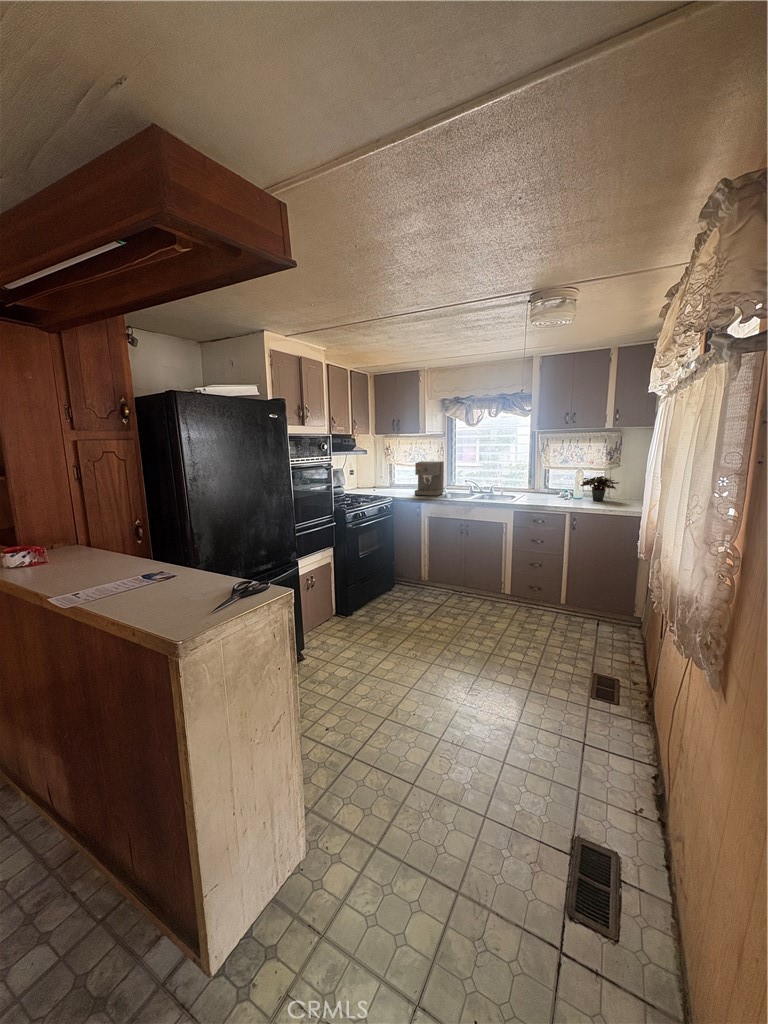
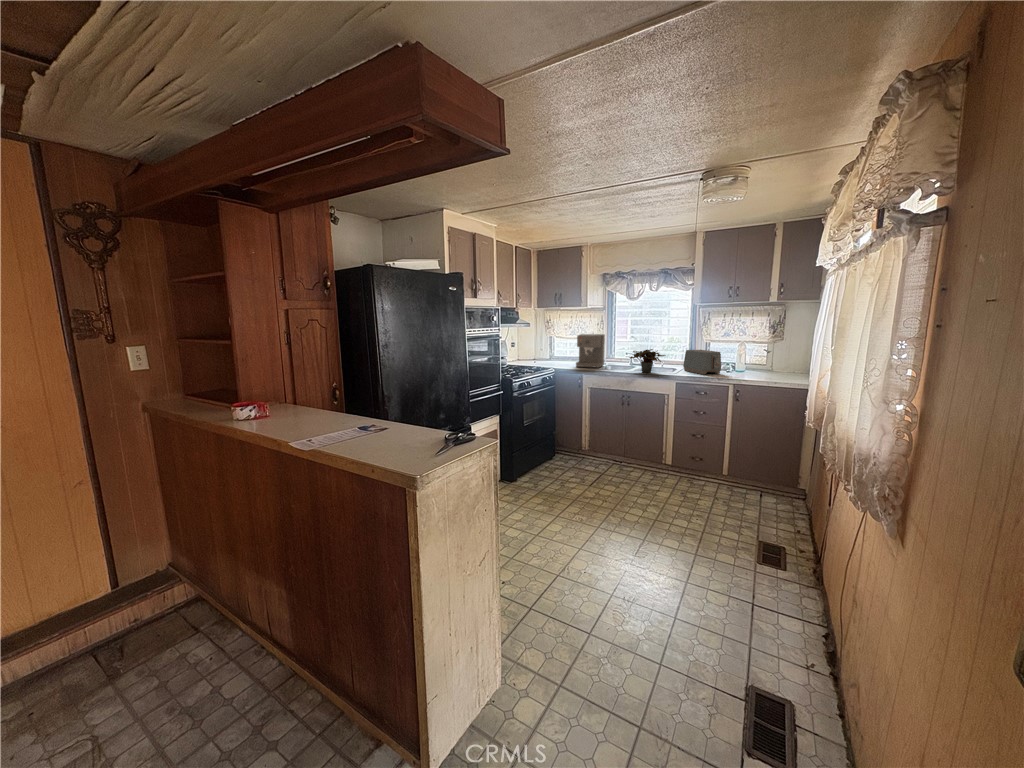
potted plant: present [581,476,619,501] -> present [630,349,666,373]
toaster: none [522,477,559,502] -> present [683,350,721,374]

